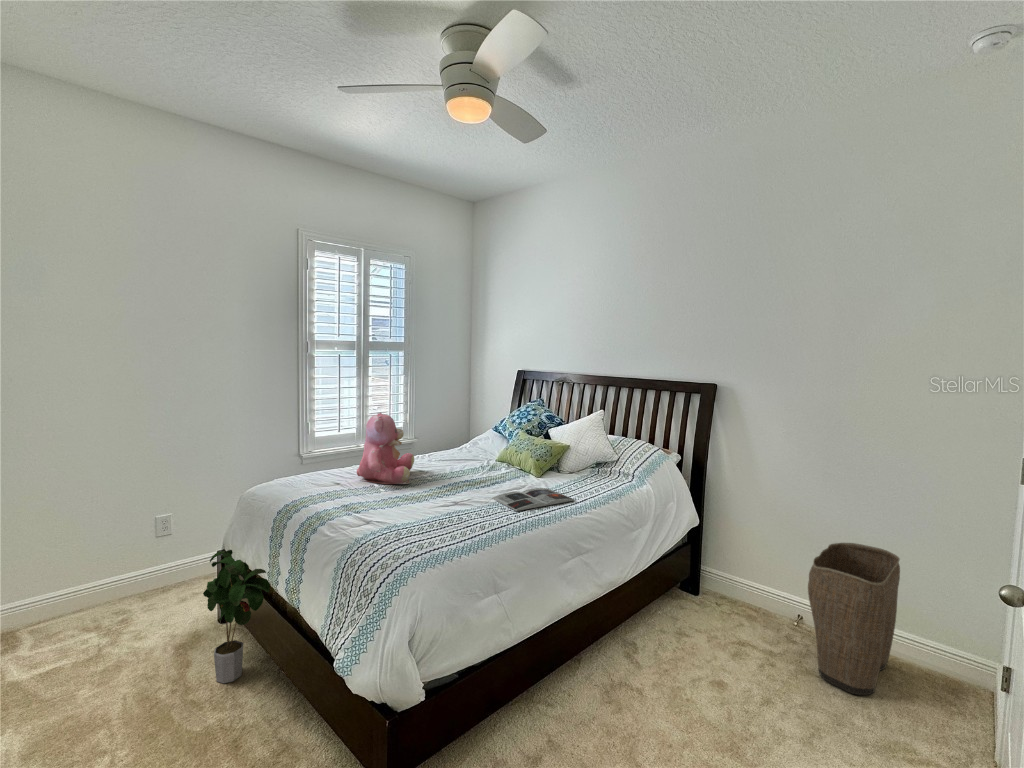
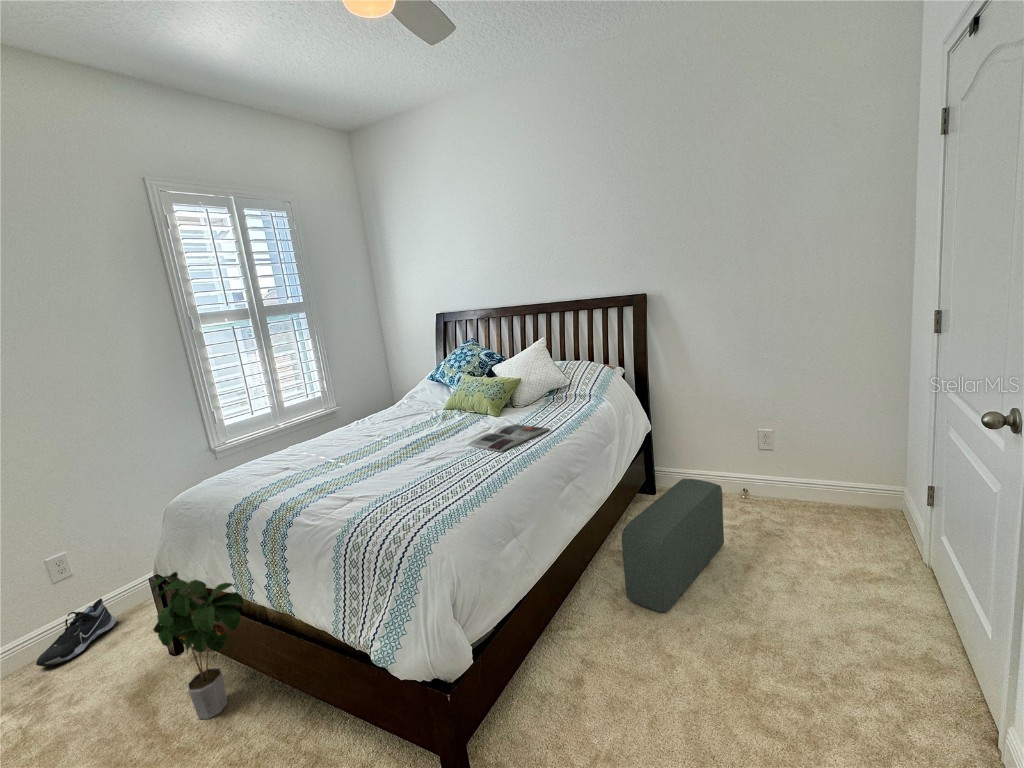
teddy bear: present [357,412,414,484] -> none [304,379,370,459]
laundry basket: present [808,543,900,695] -> none [759,415,828,540]
shoe: none [128,559,193,604] -> present [36,598,116,667]
pouf: none [618,585,754,722] -> present [622,479,724,613]

